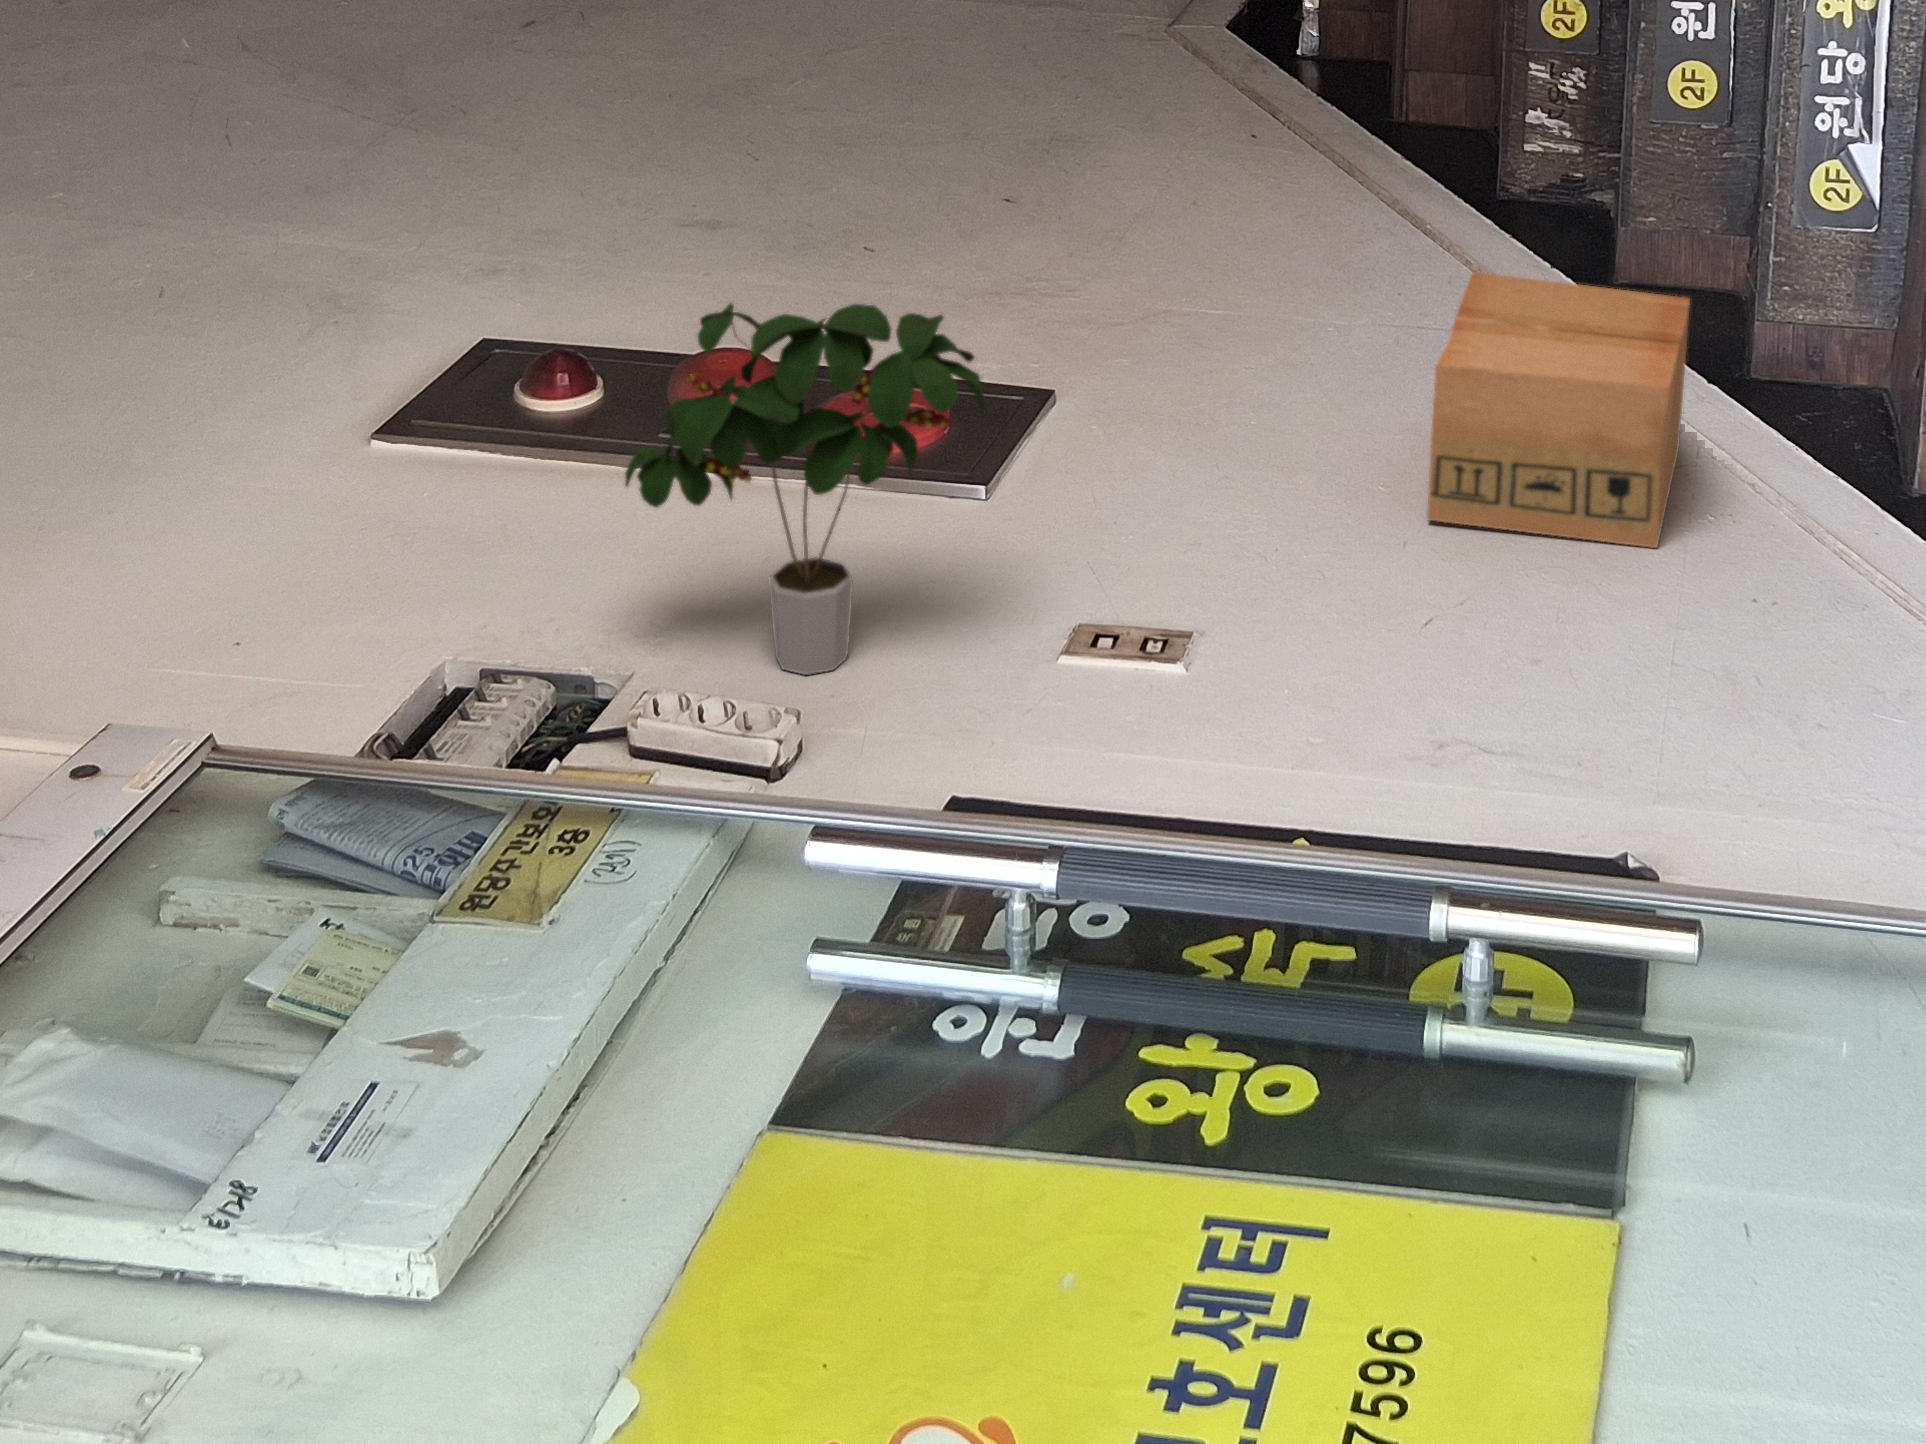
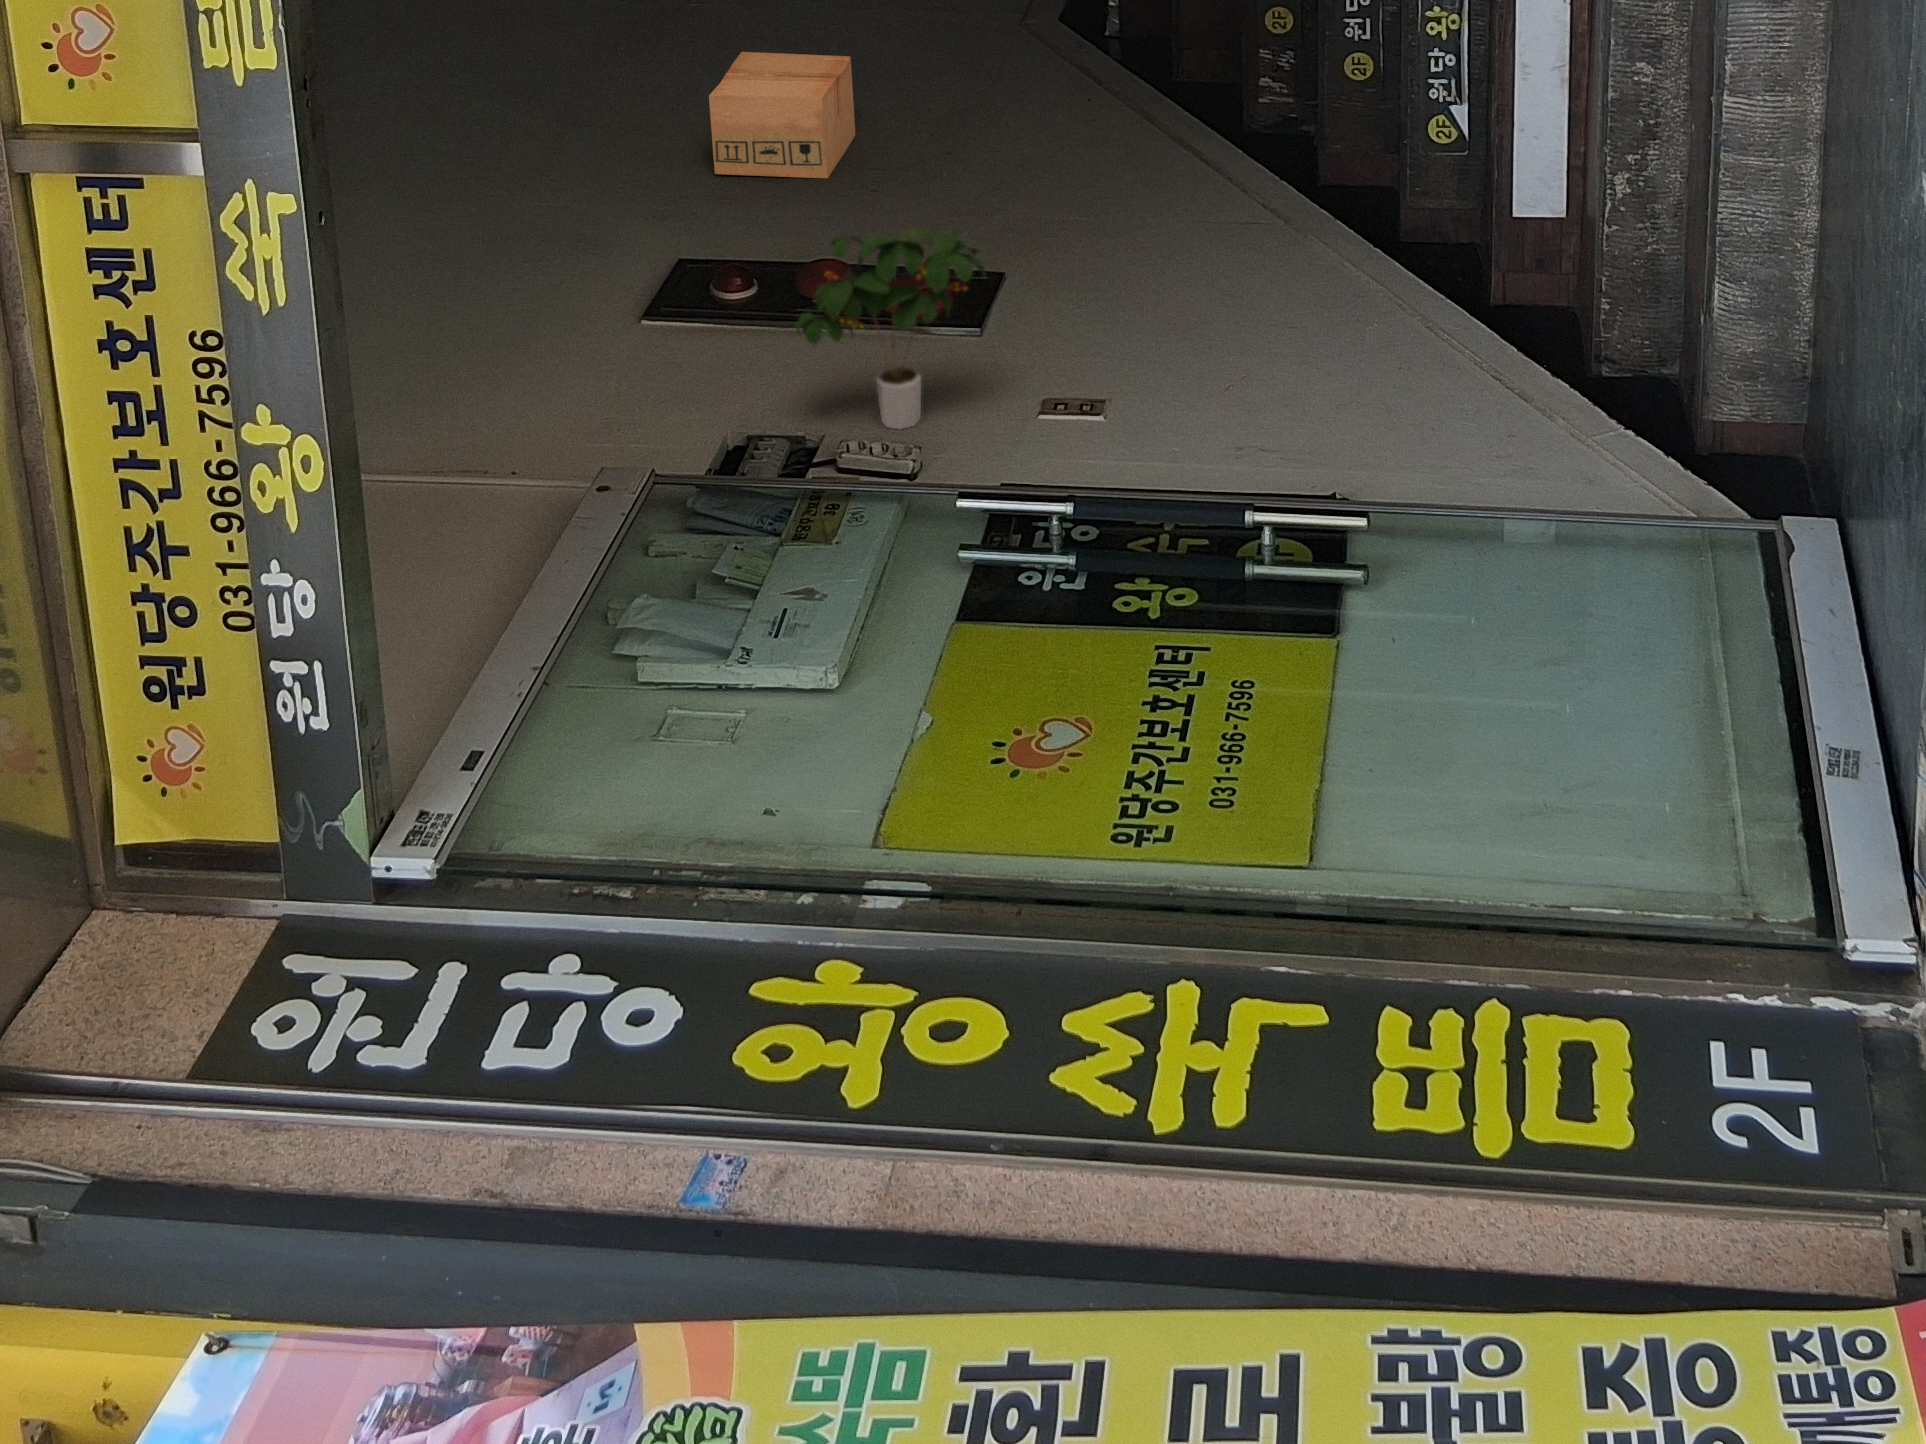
cardboard box: present [1427,272,1690,548] -> present [709,52,855,178]

